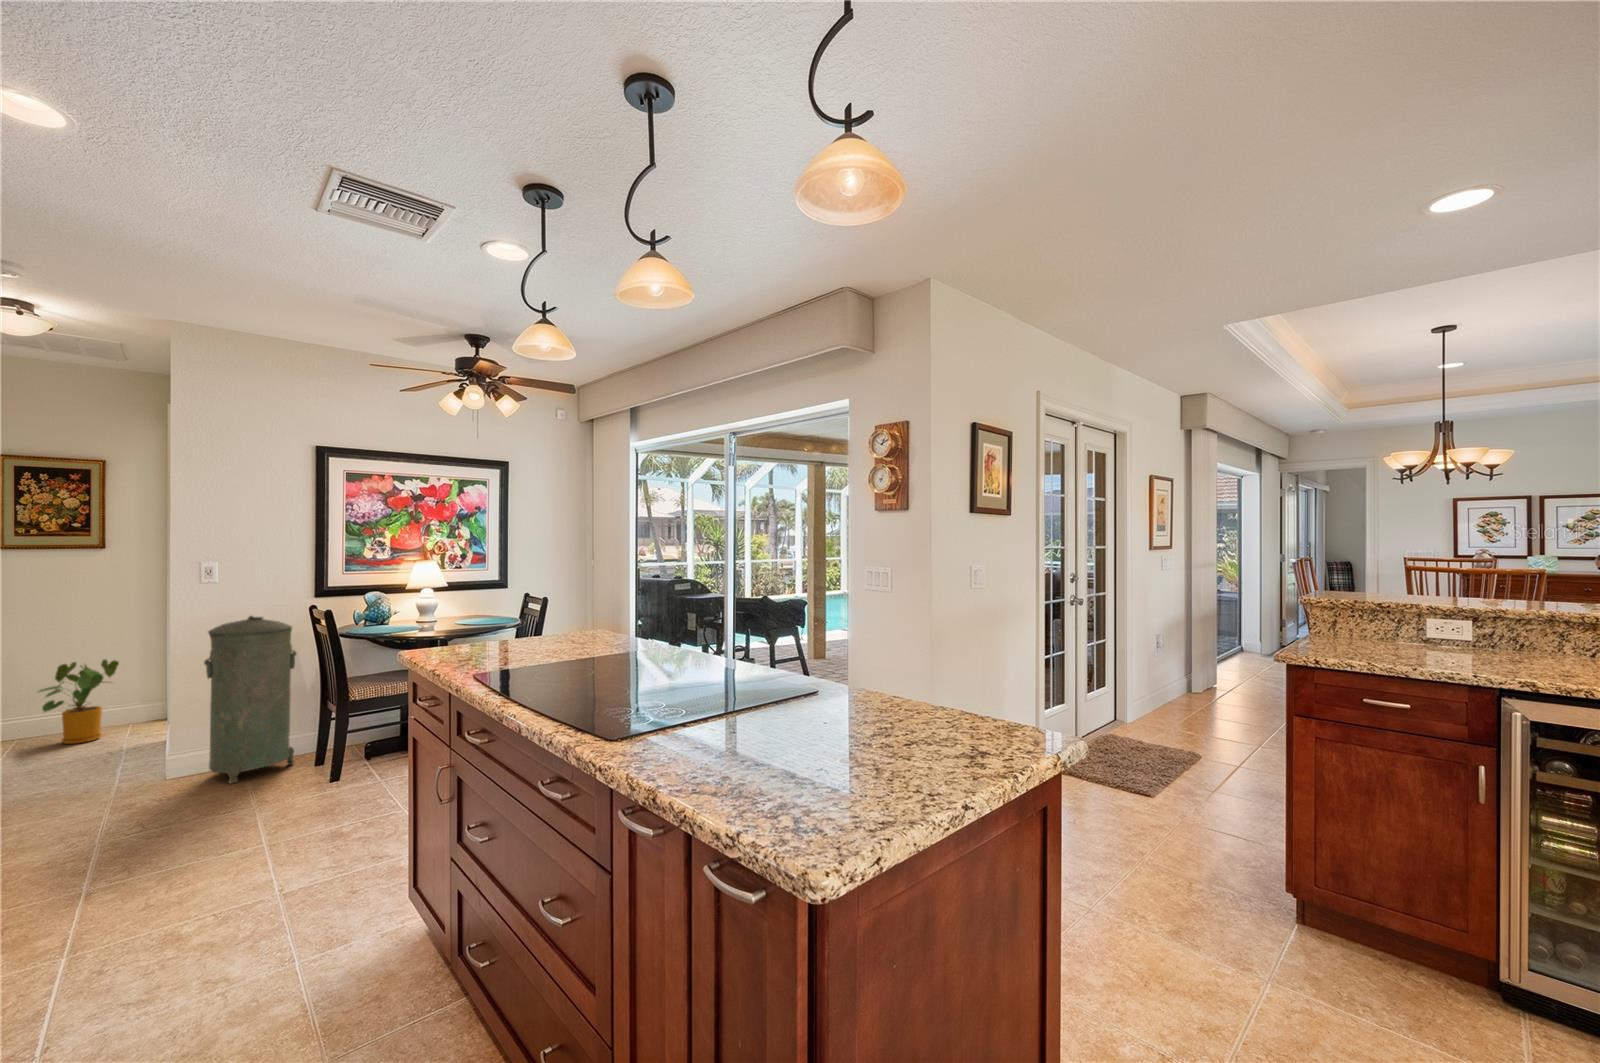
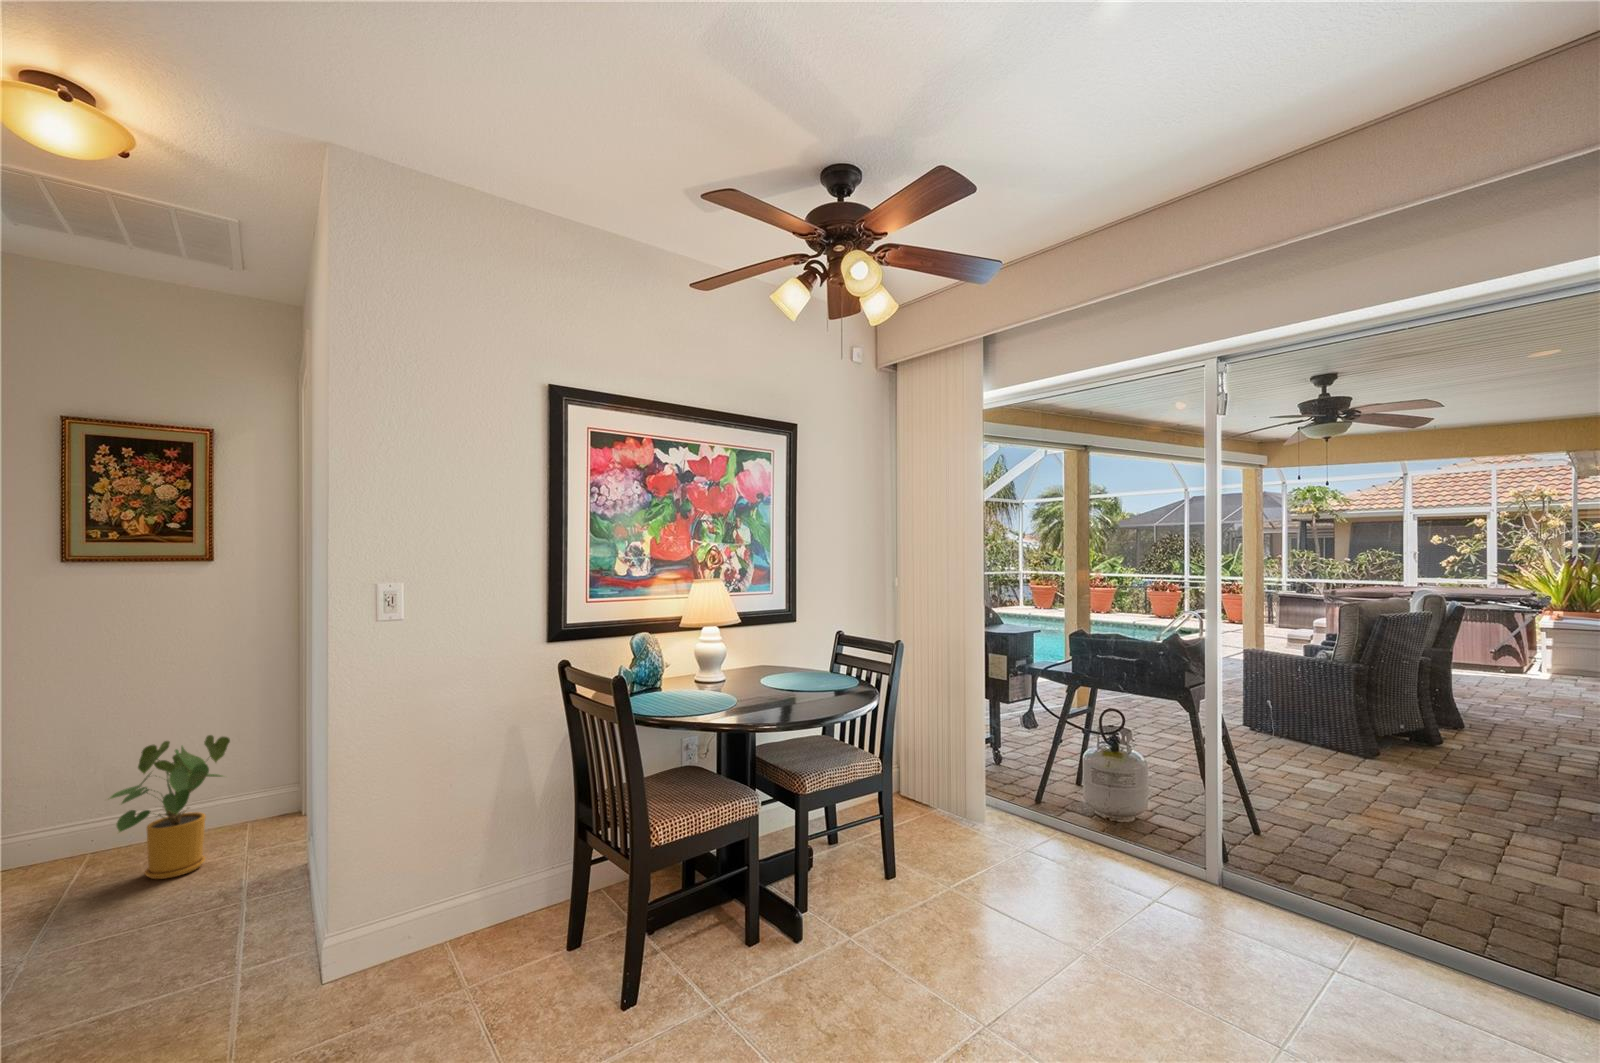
trash can: present [204,616,296,784] -> none [390,681,534,1015]

